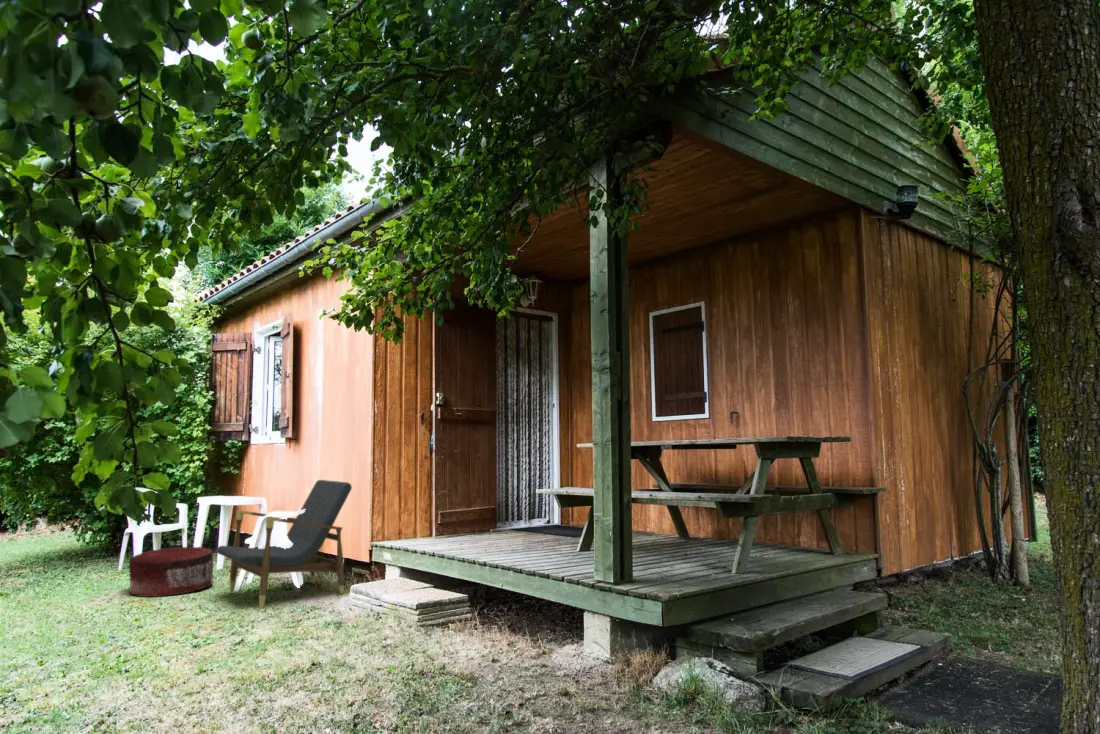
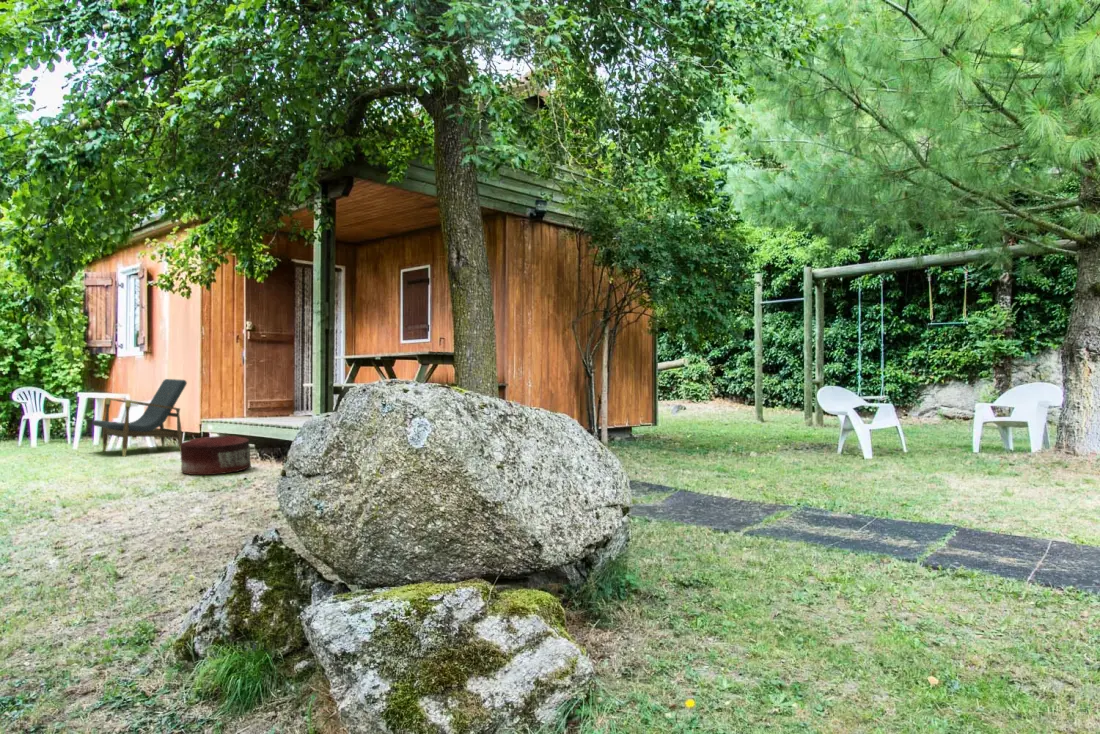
pouf: present [129,547,213,597] -> present [180,436,251,475]

